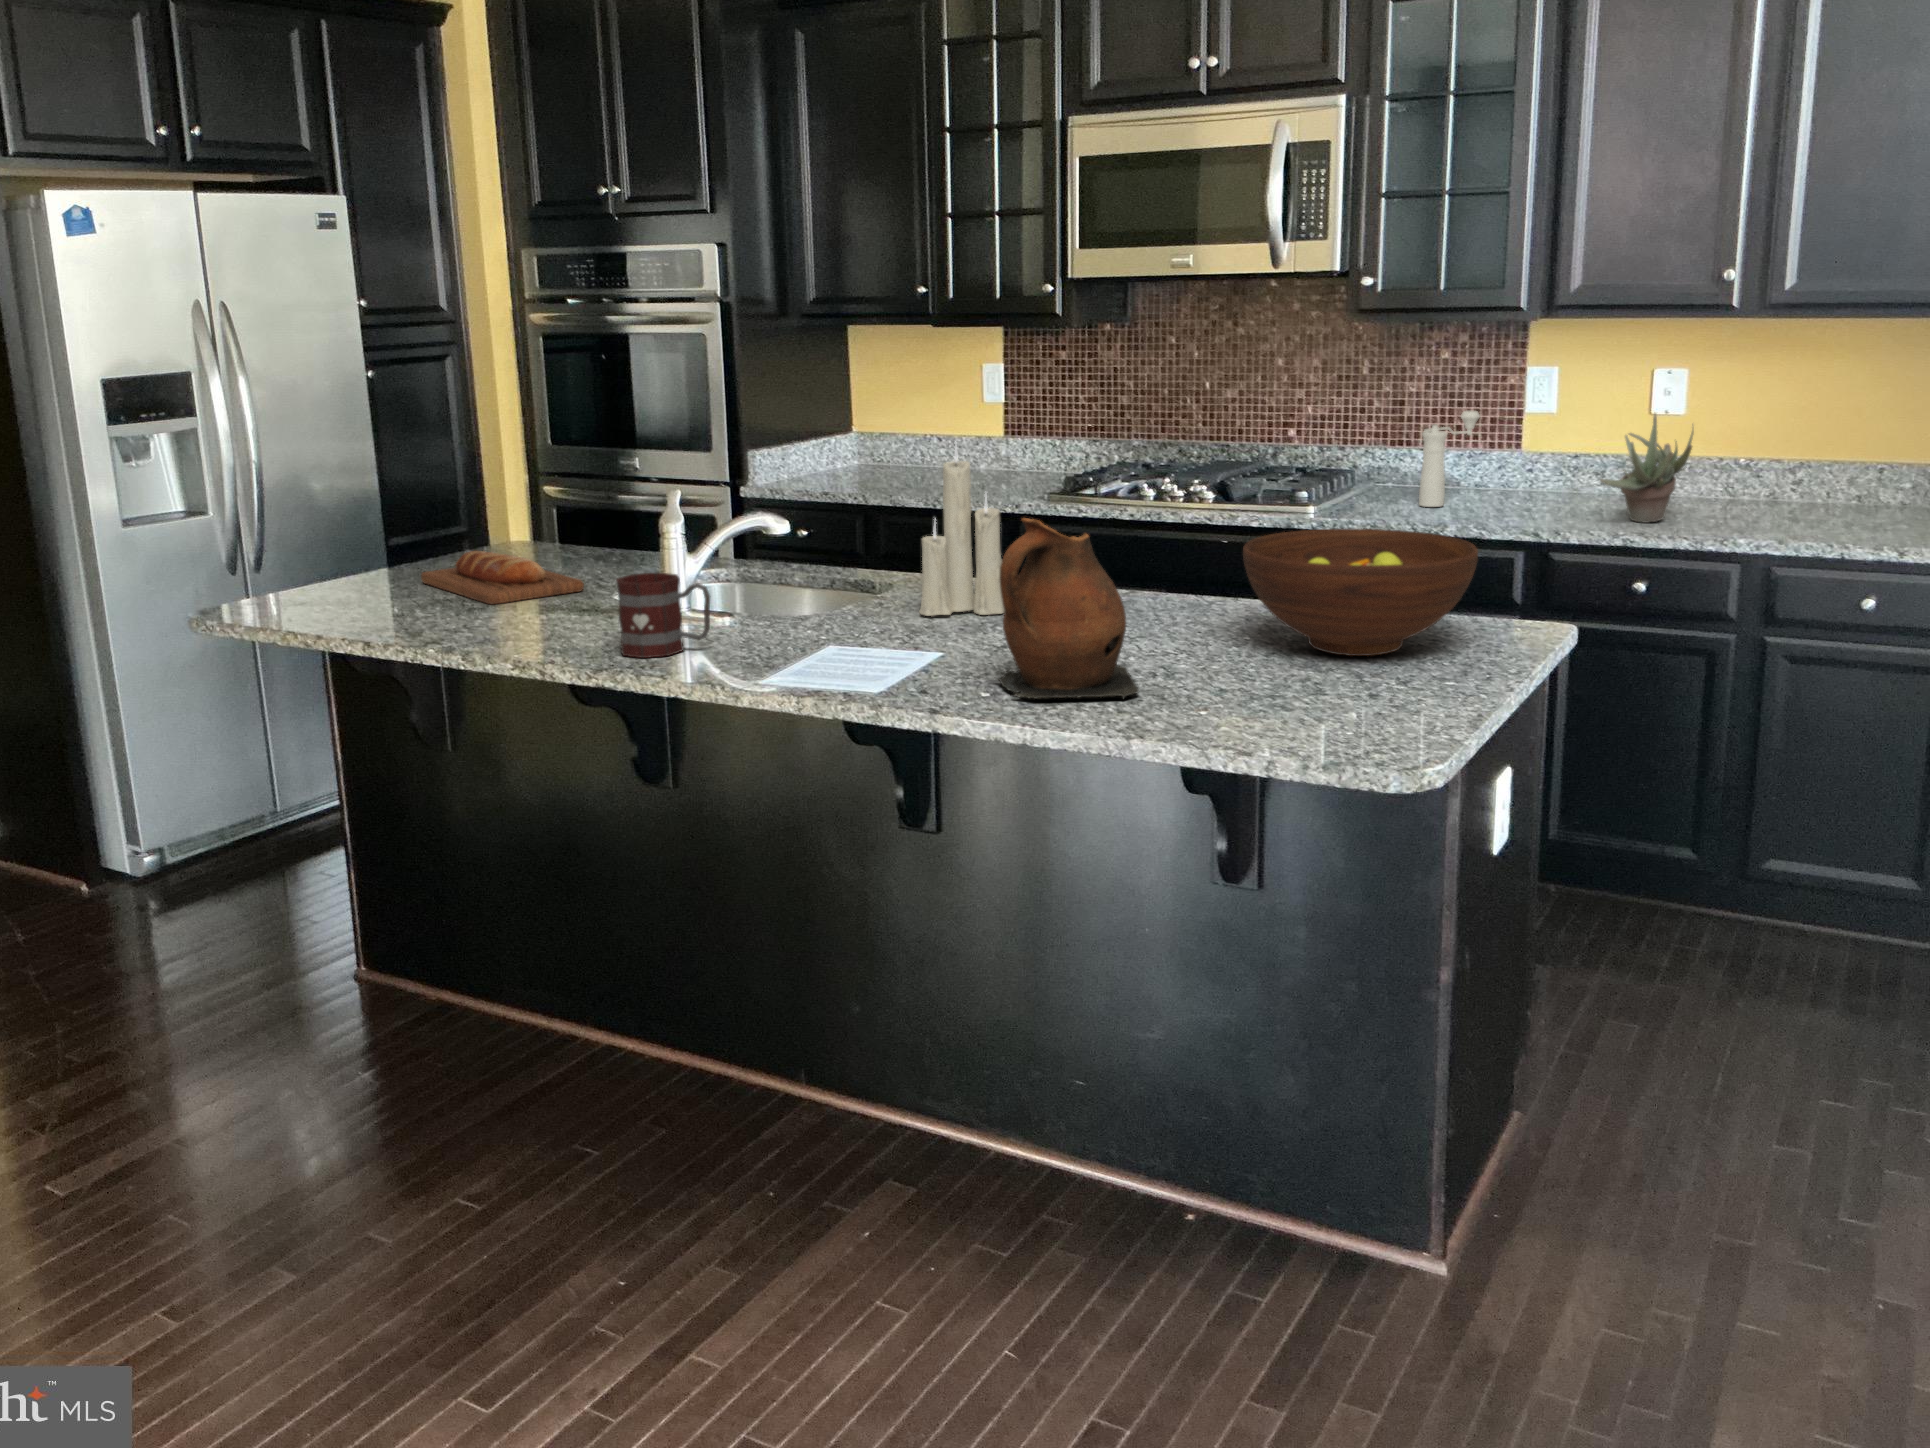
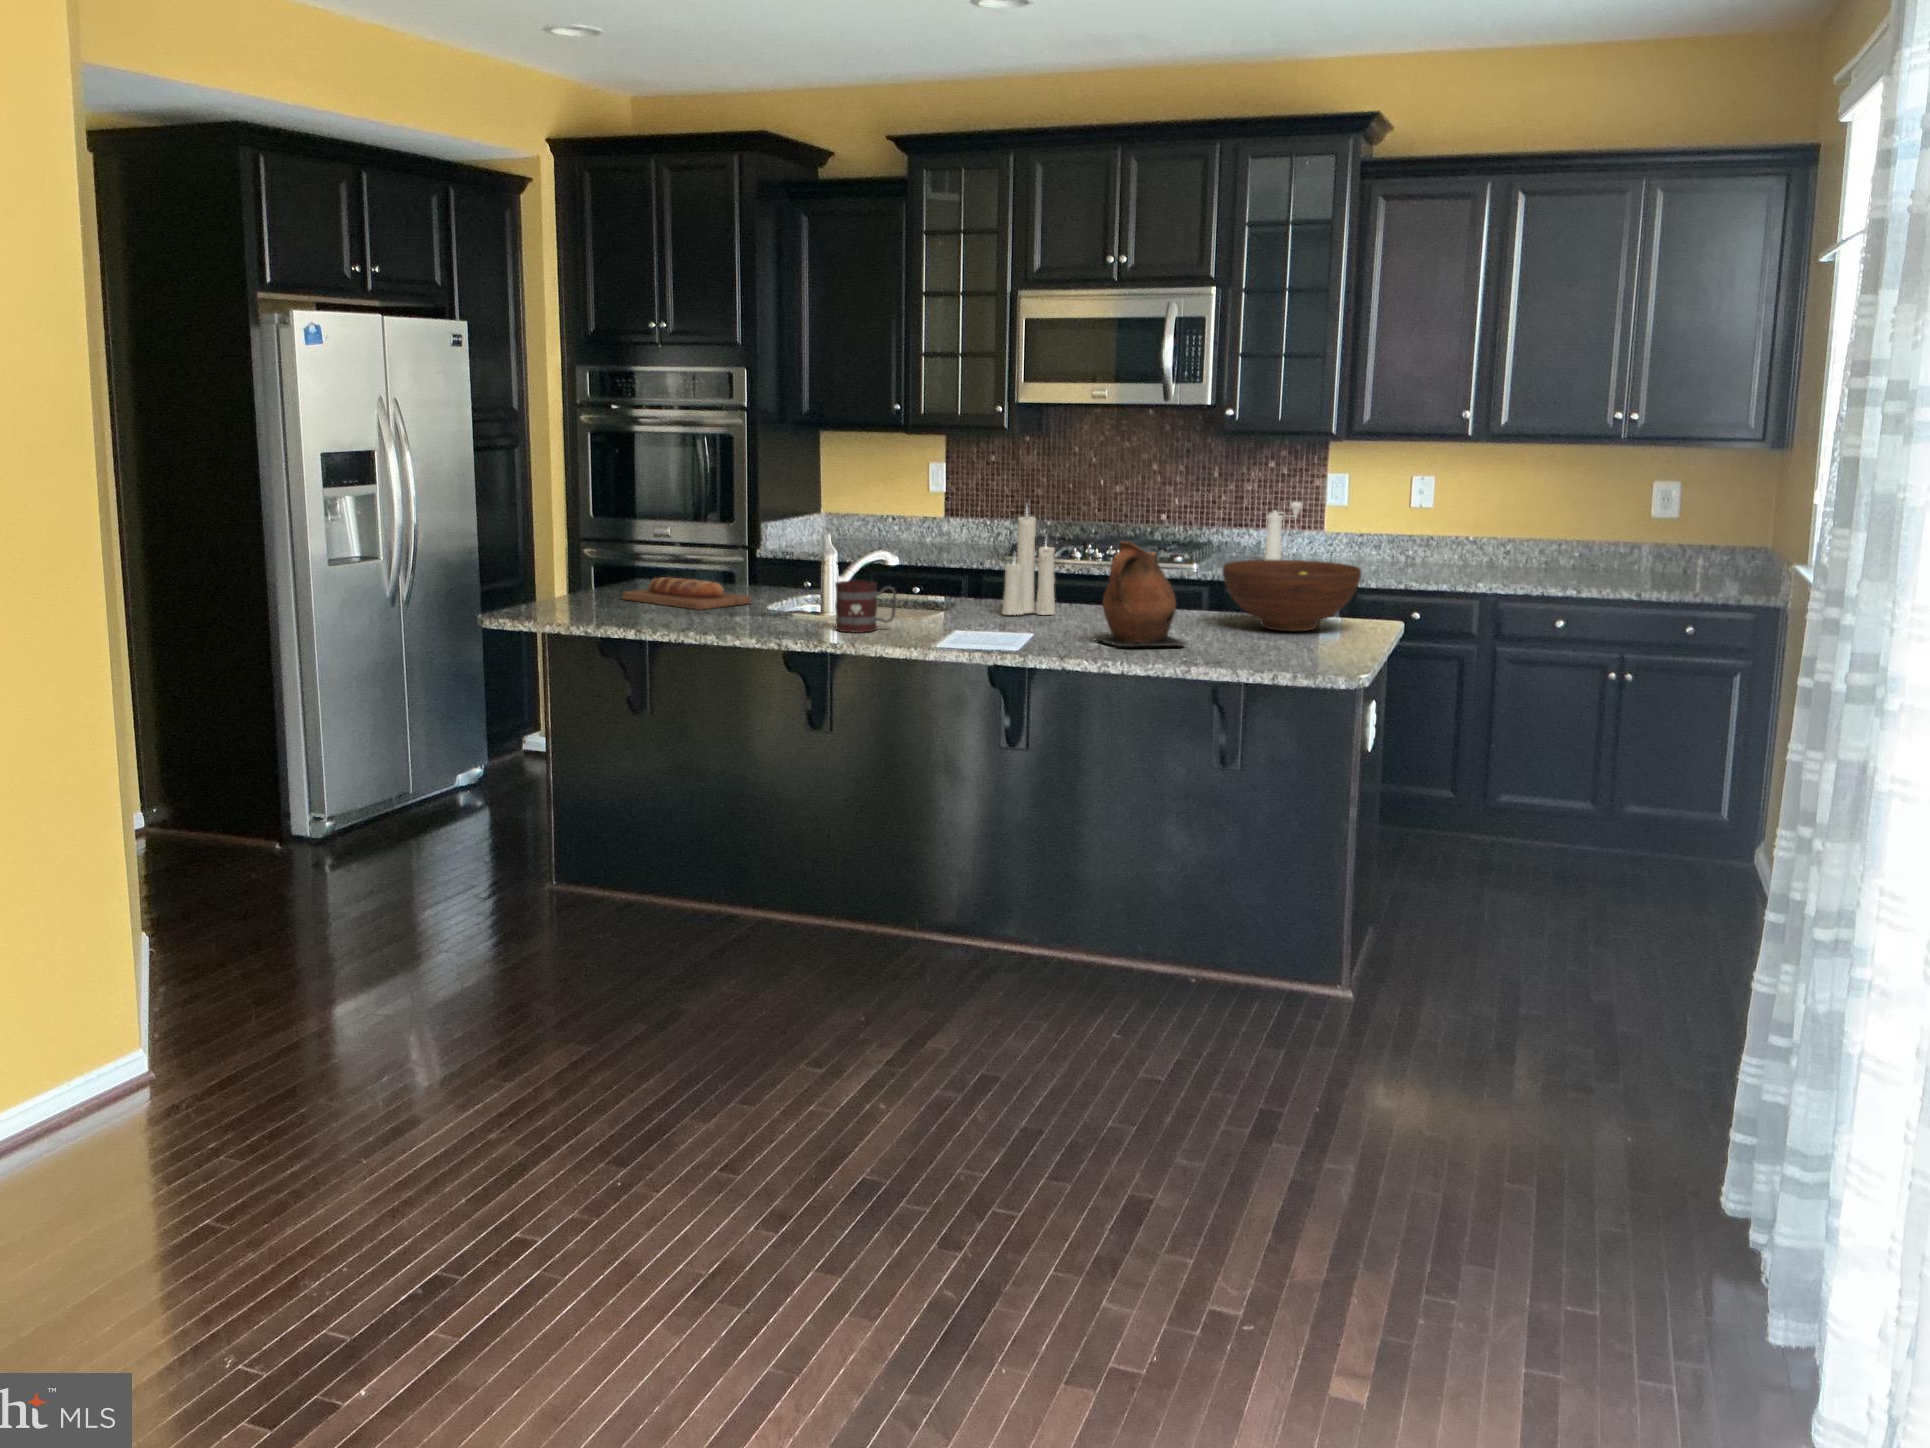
succulent plant: present [1600,413,1694,523] -> none [1389,503,1445,576]

